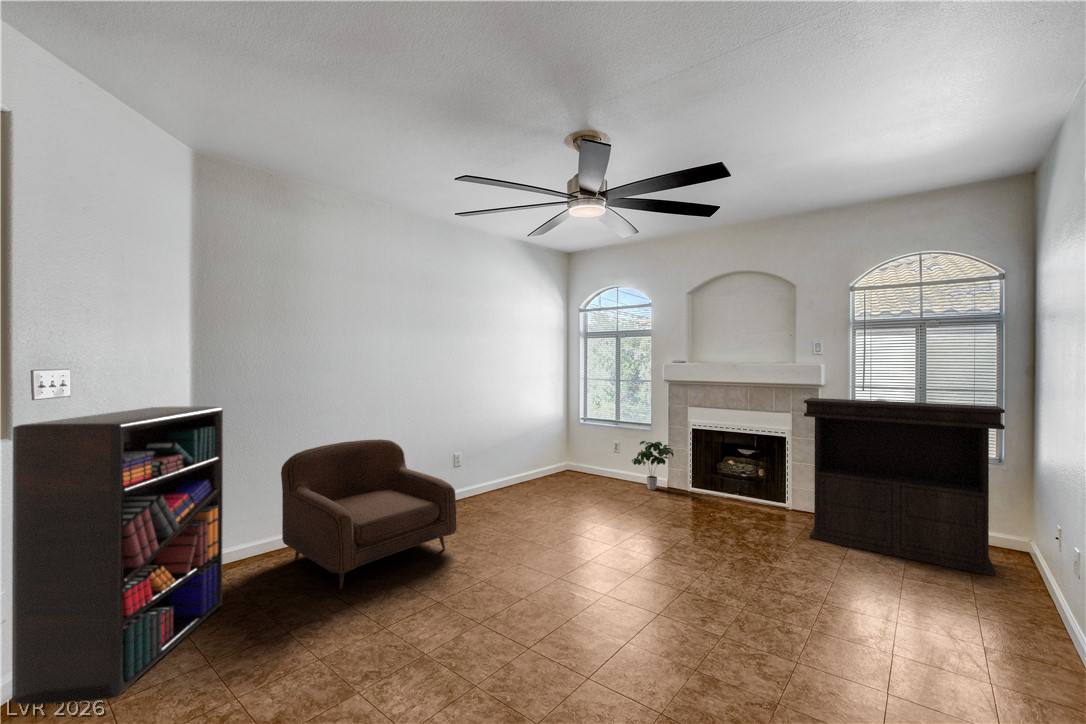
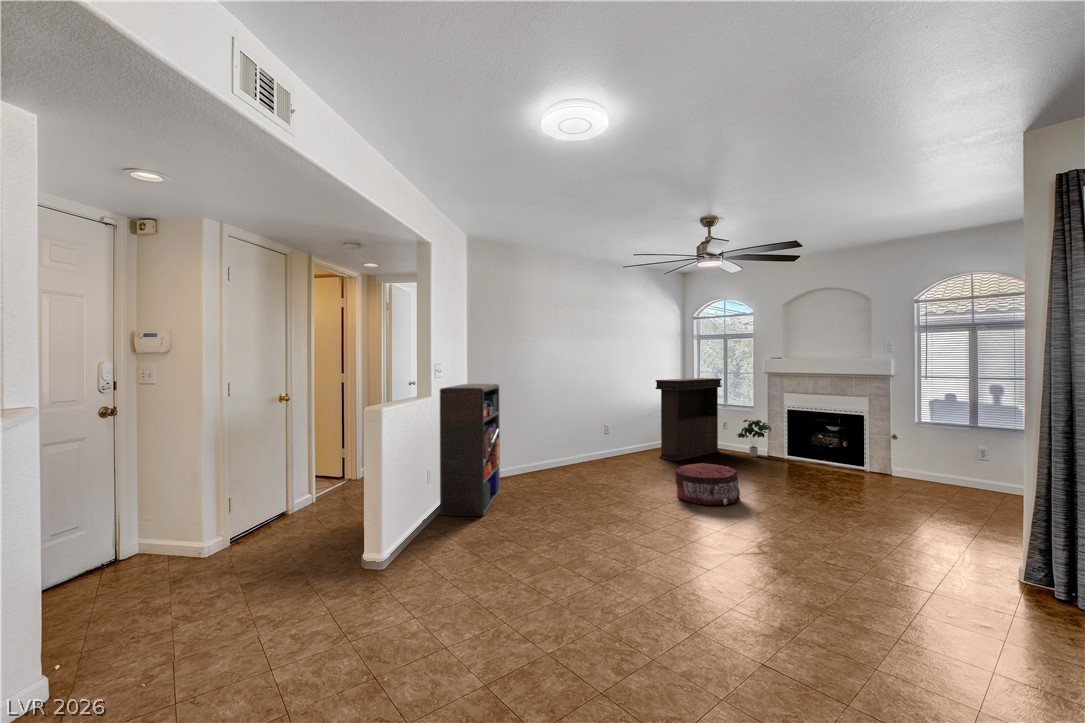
console table: present [804,398,1005,576] -> present [656,378,722,461]
armchair: present [281,439,456,589] -> none [514,410,618,491]
pouf: none [537,525,635,610] -> present [675,463,740,505]

